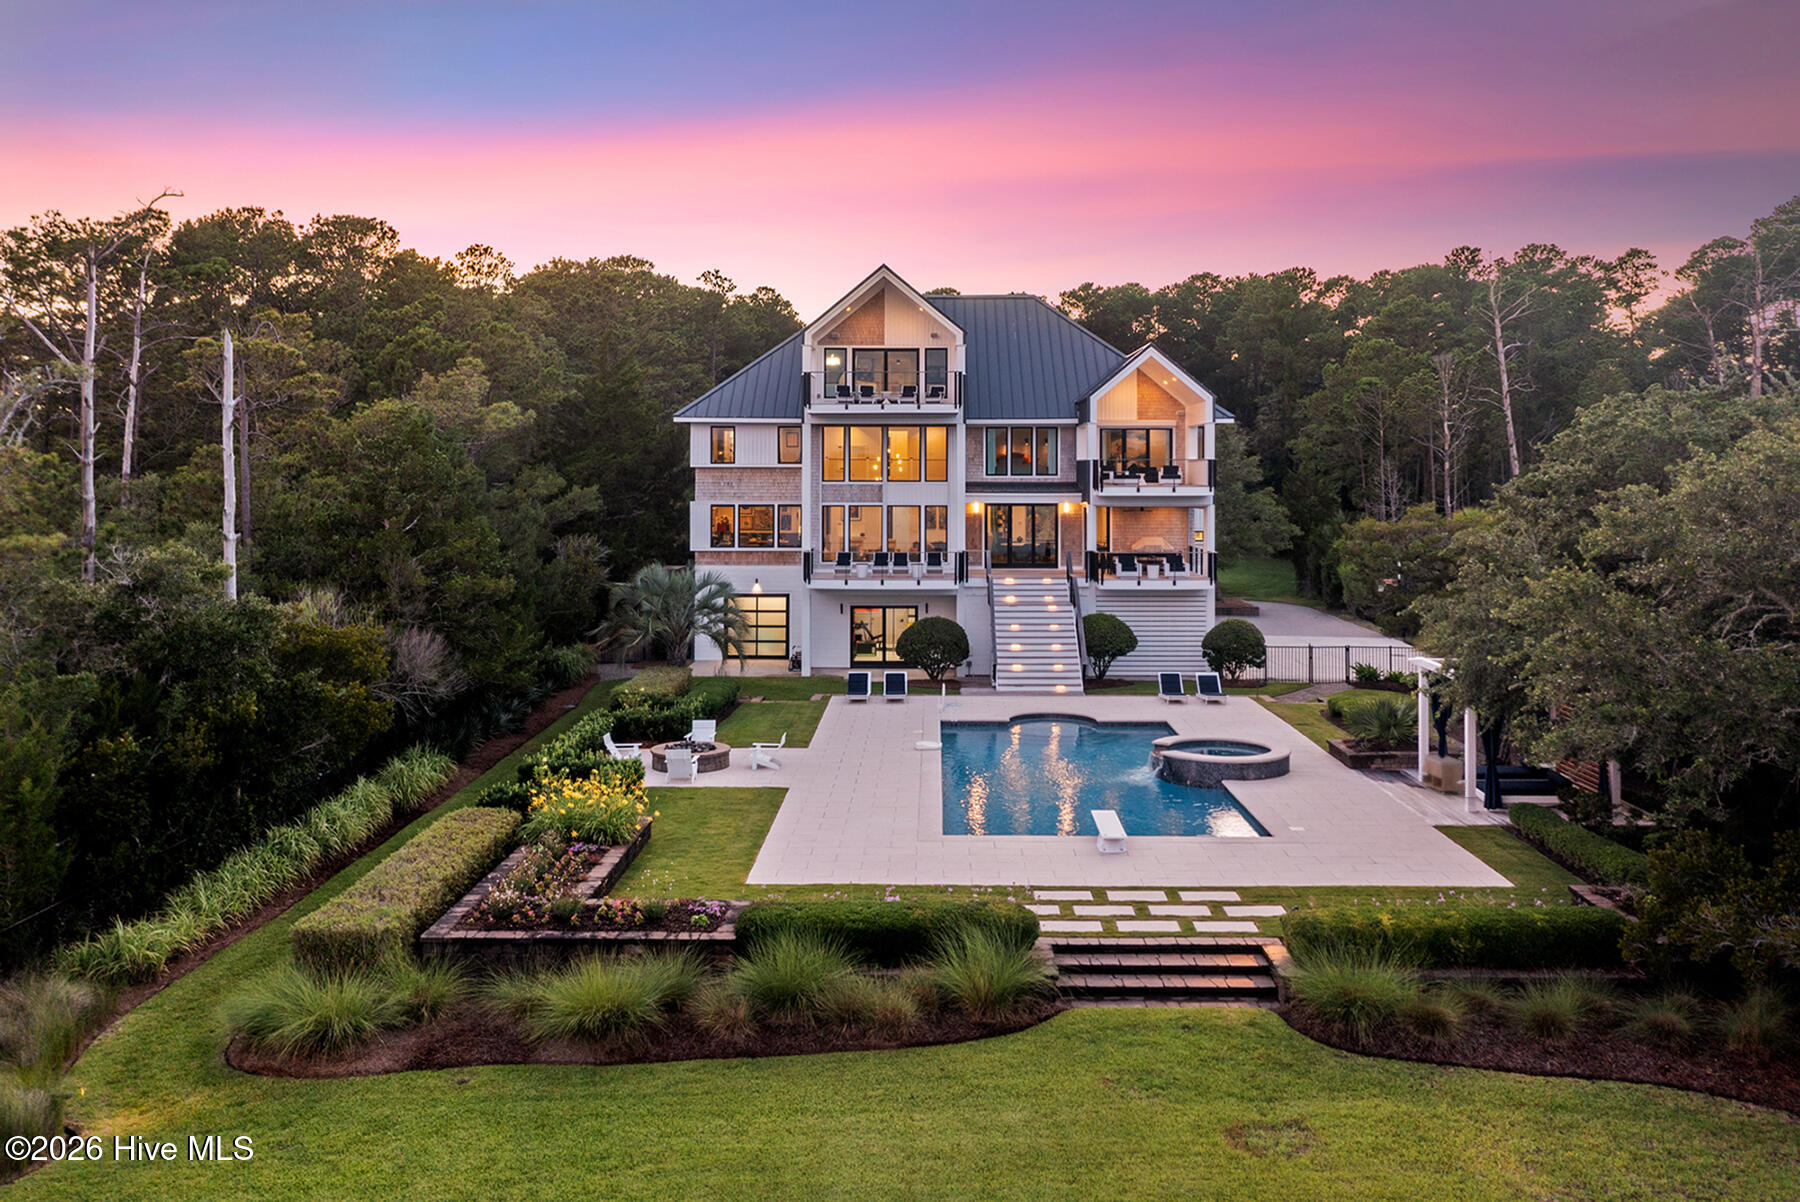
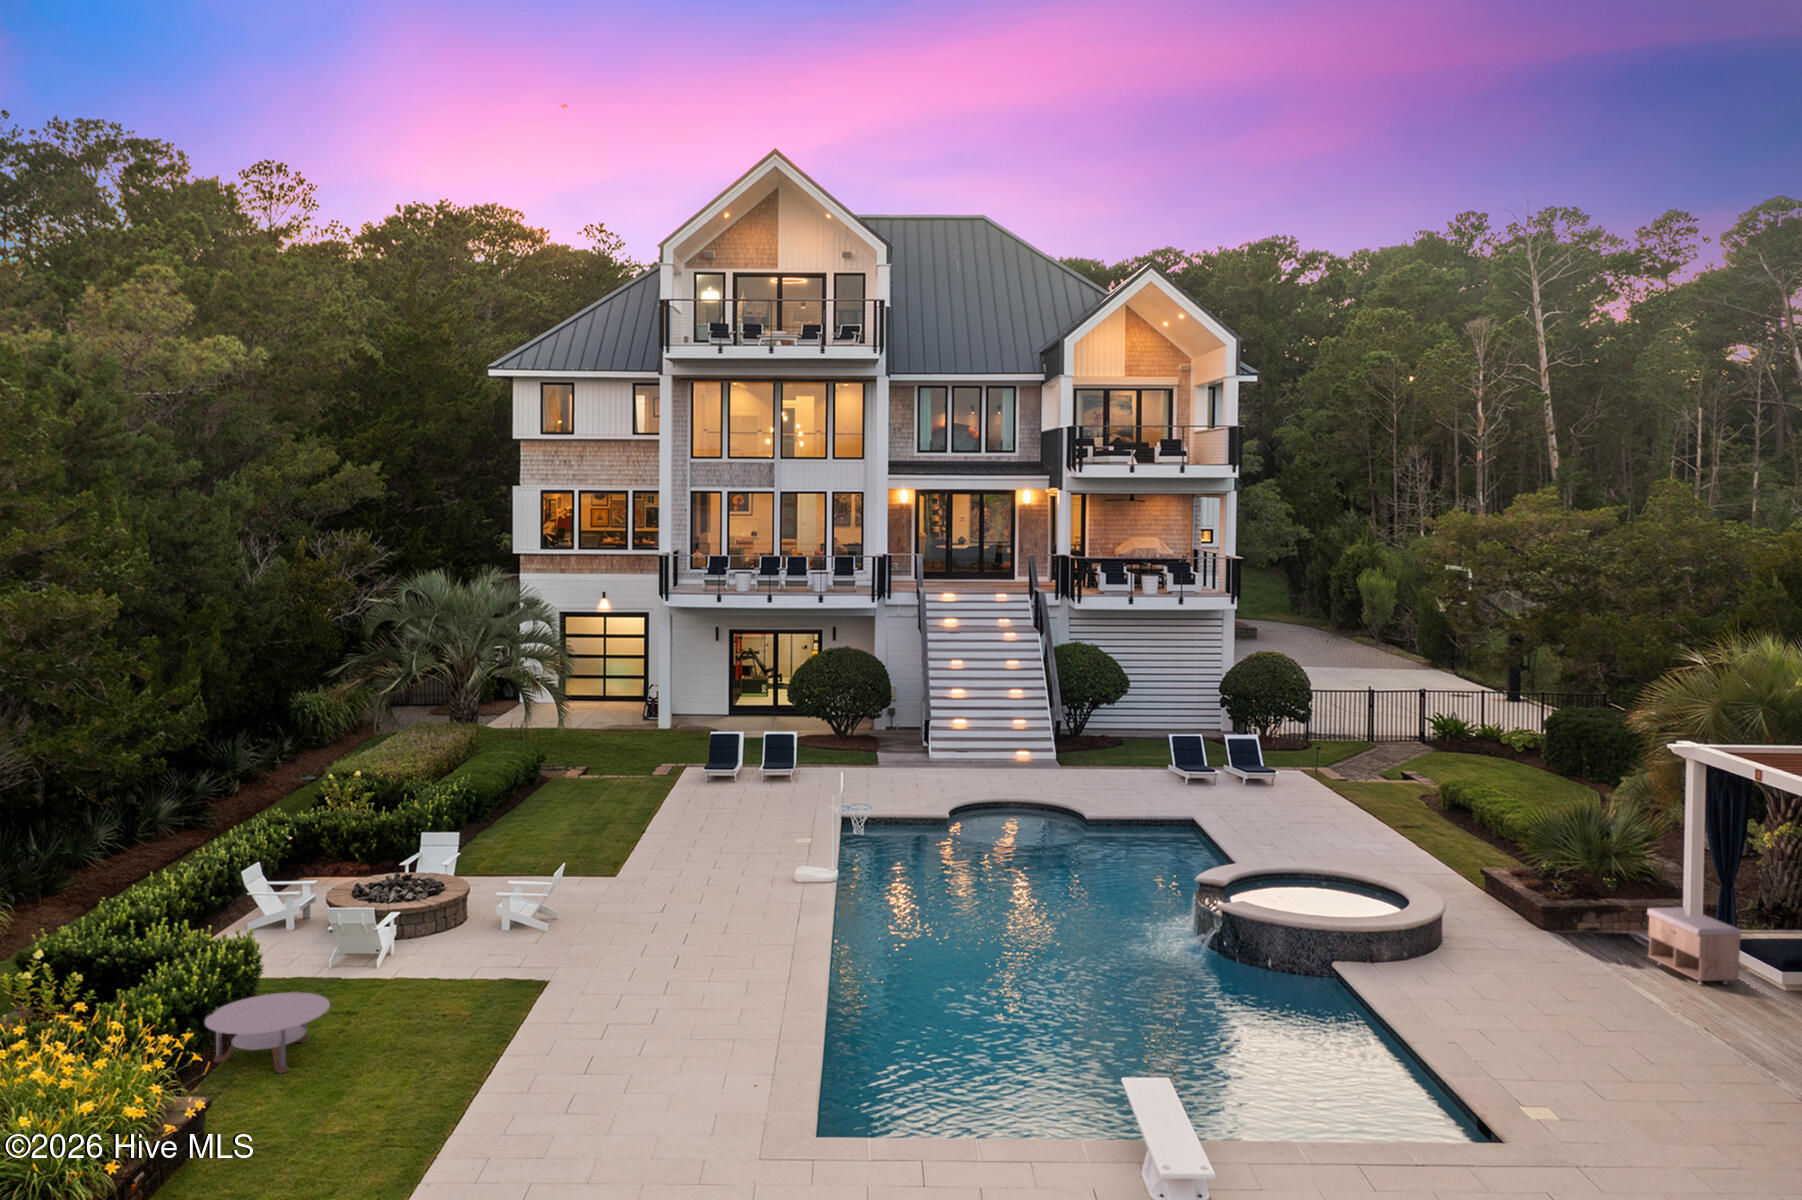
round table: none [643,780,701,813] -> present [205,992,330,1073]

